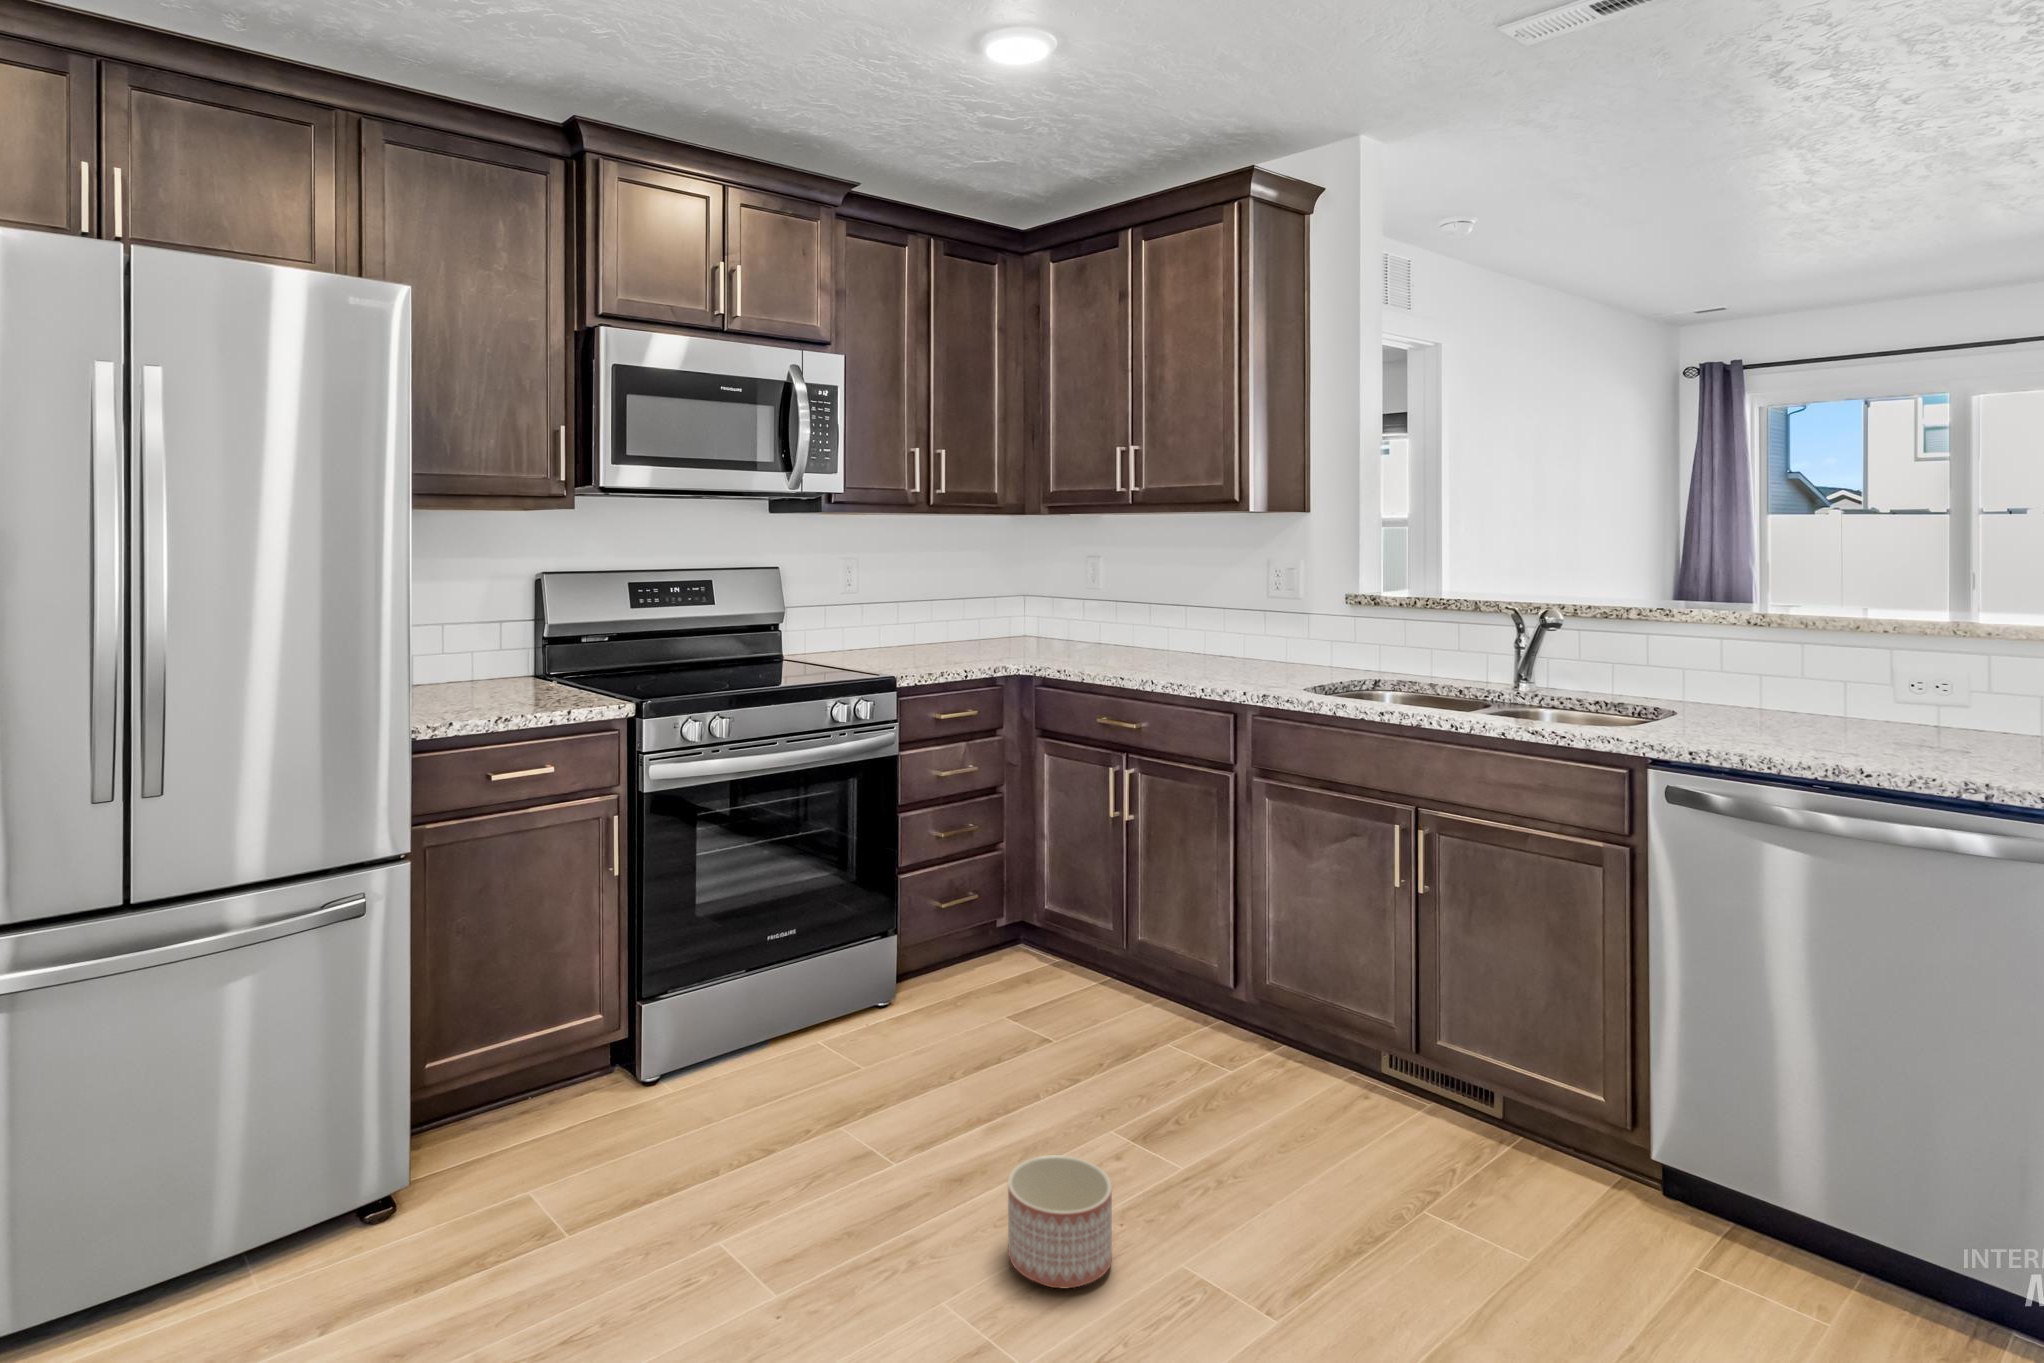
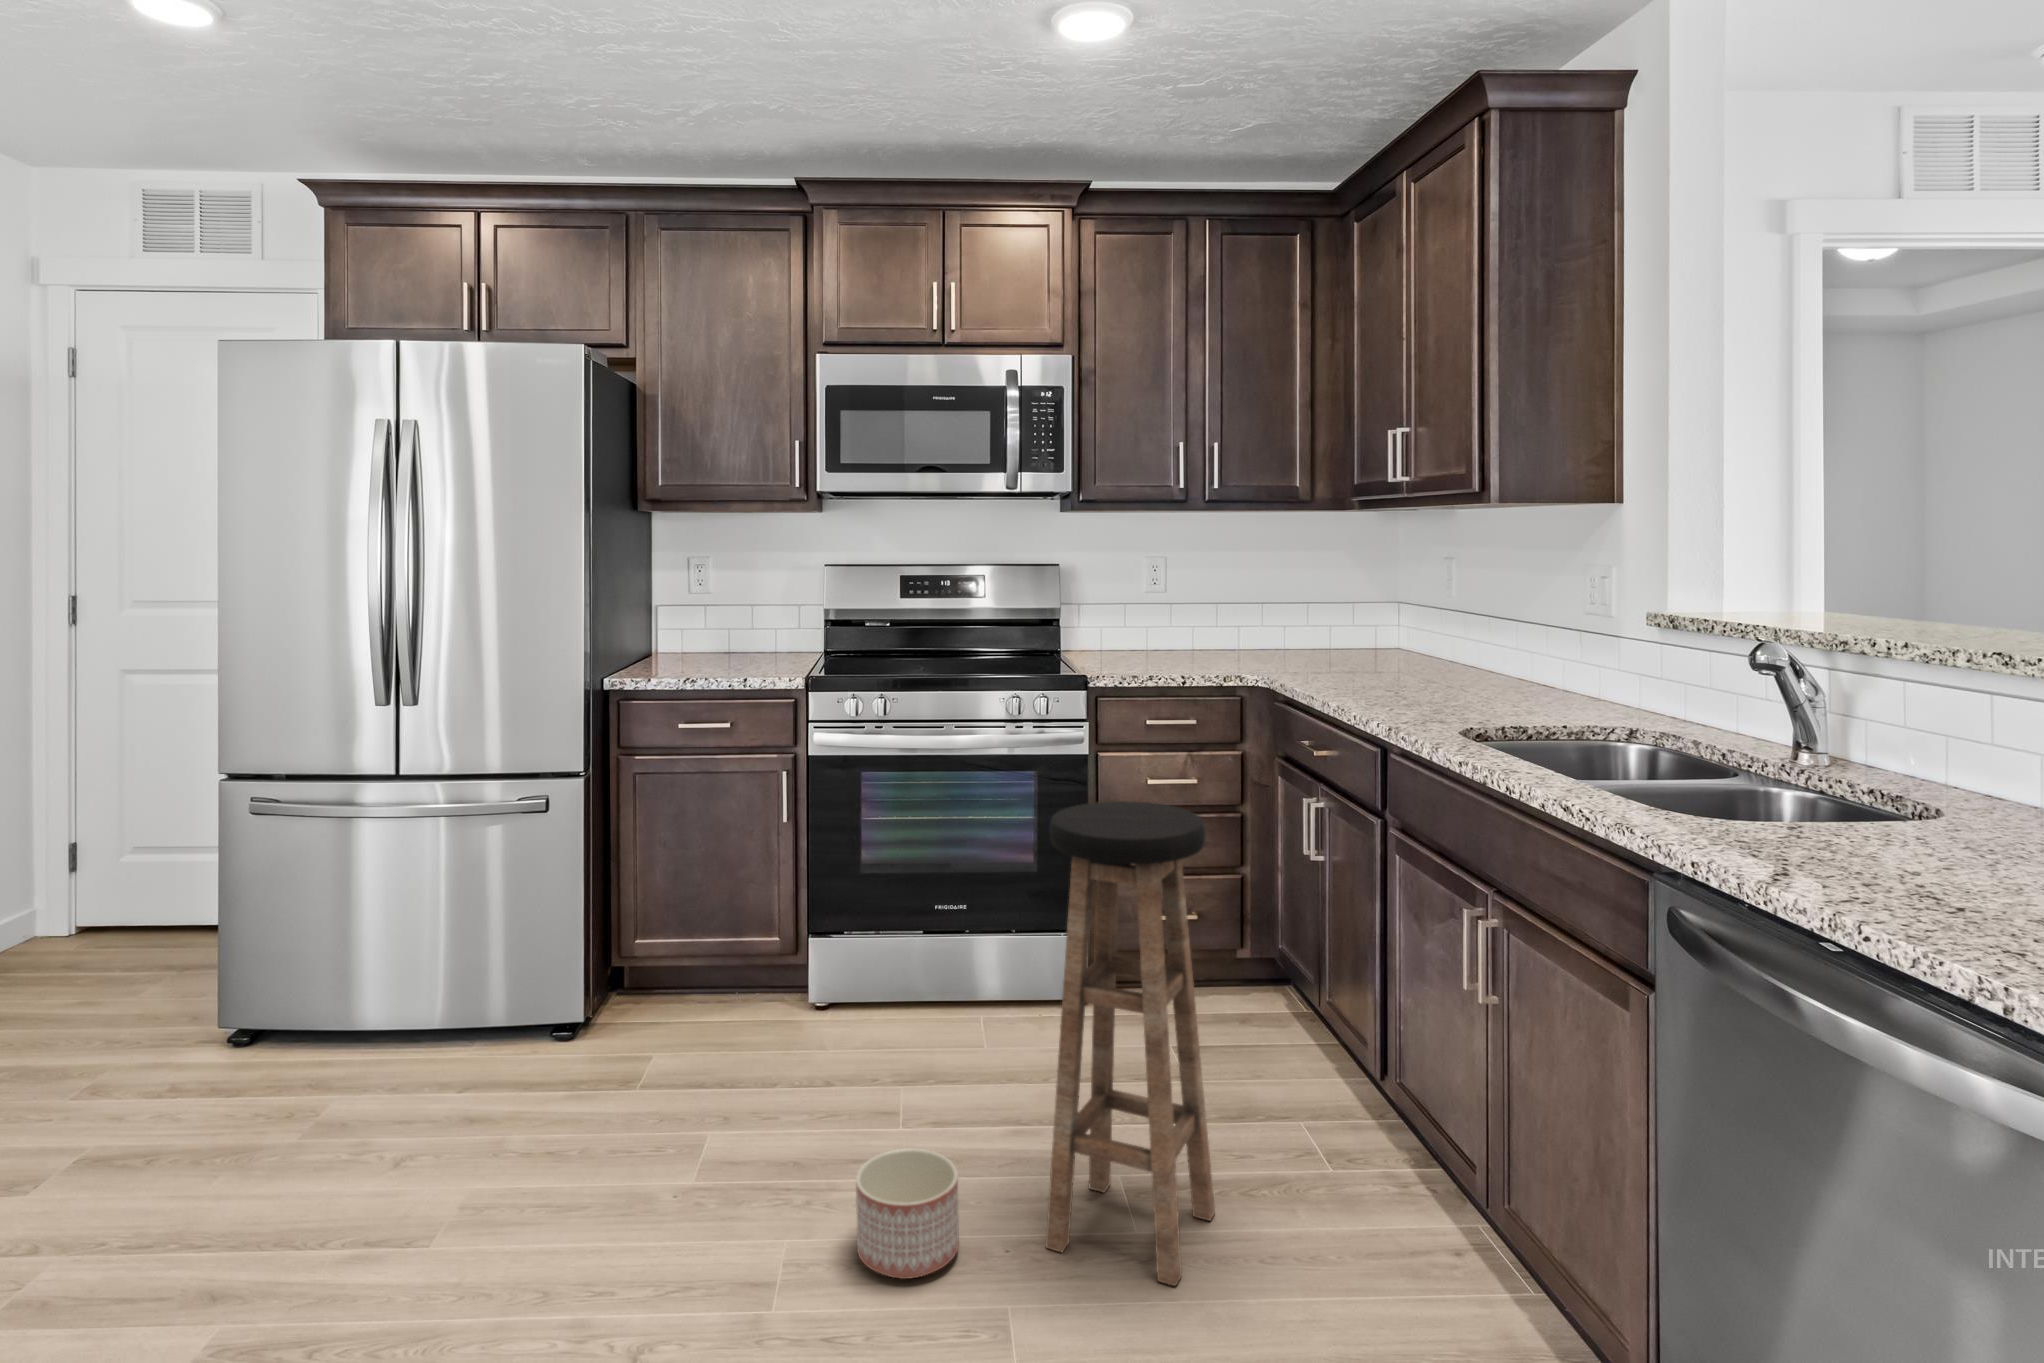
bar stool: none [1111,779,1270,1209] -> present [1046,801,1215,1286]

